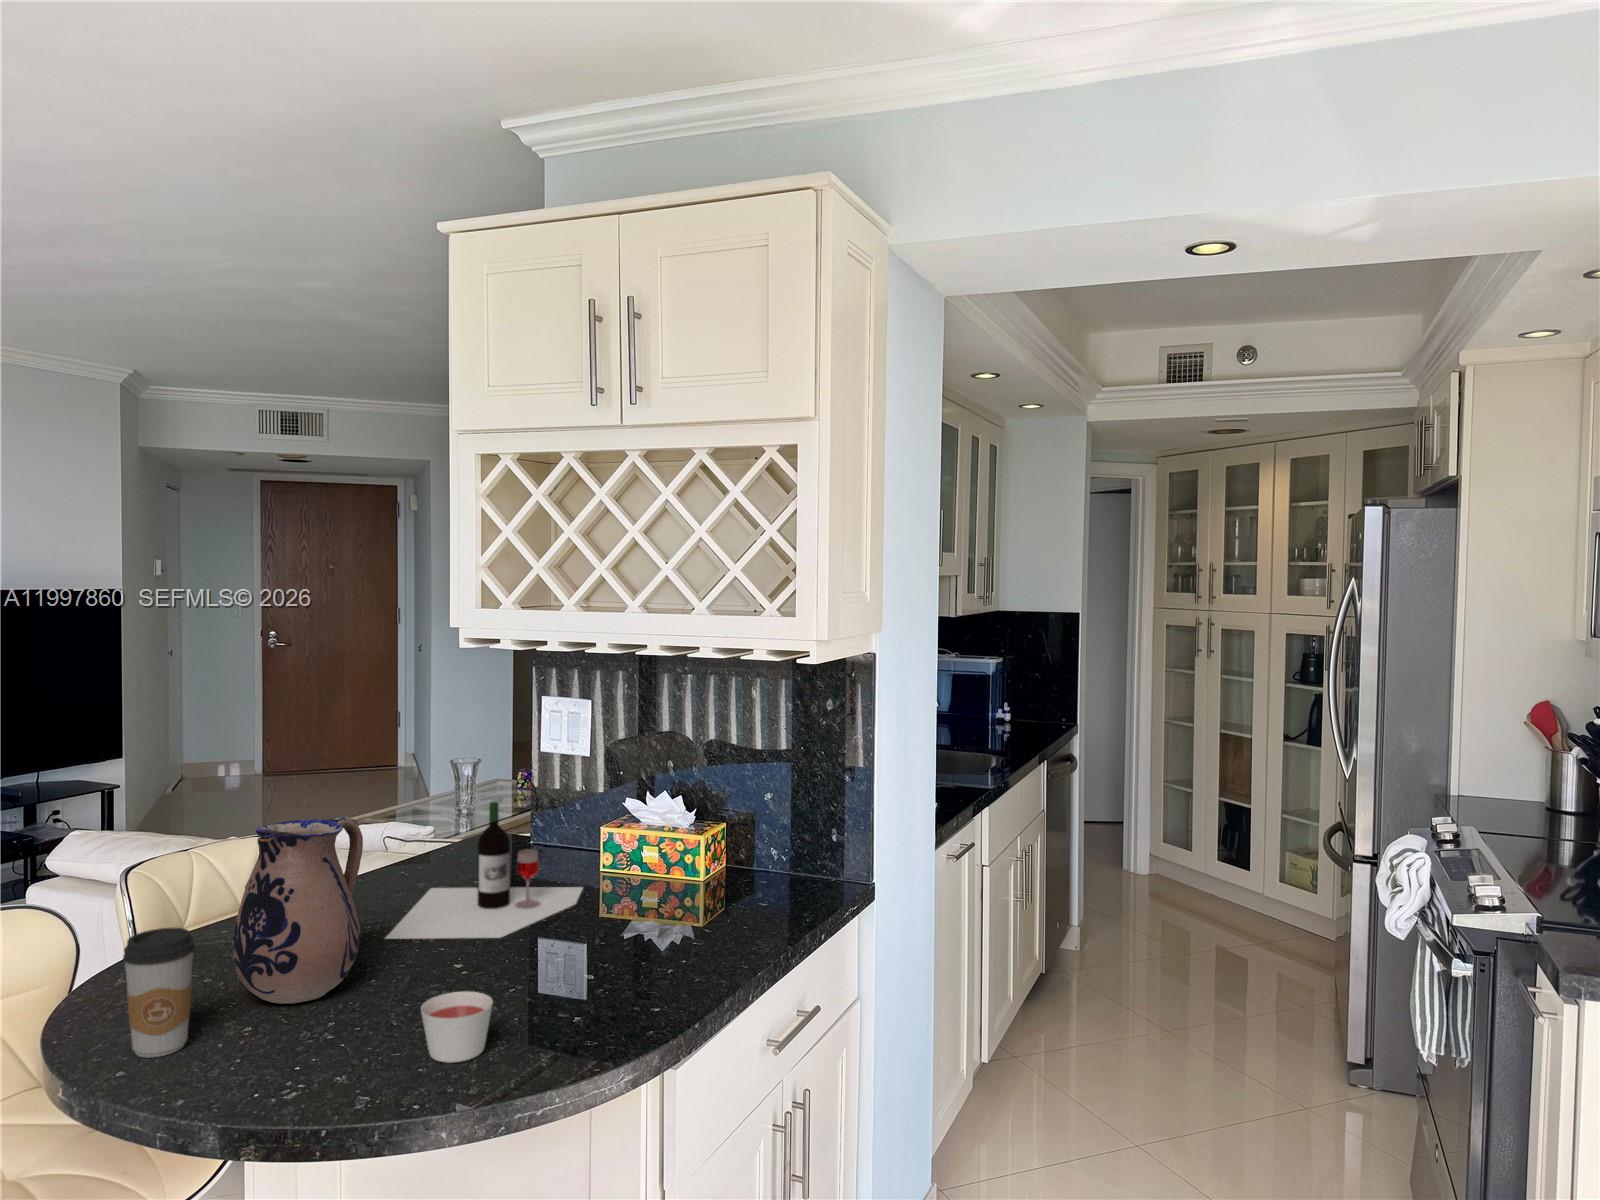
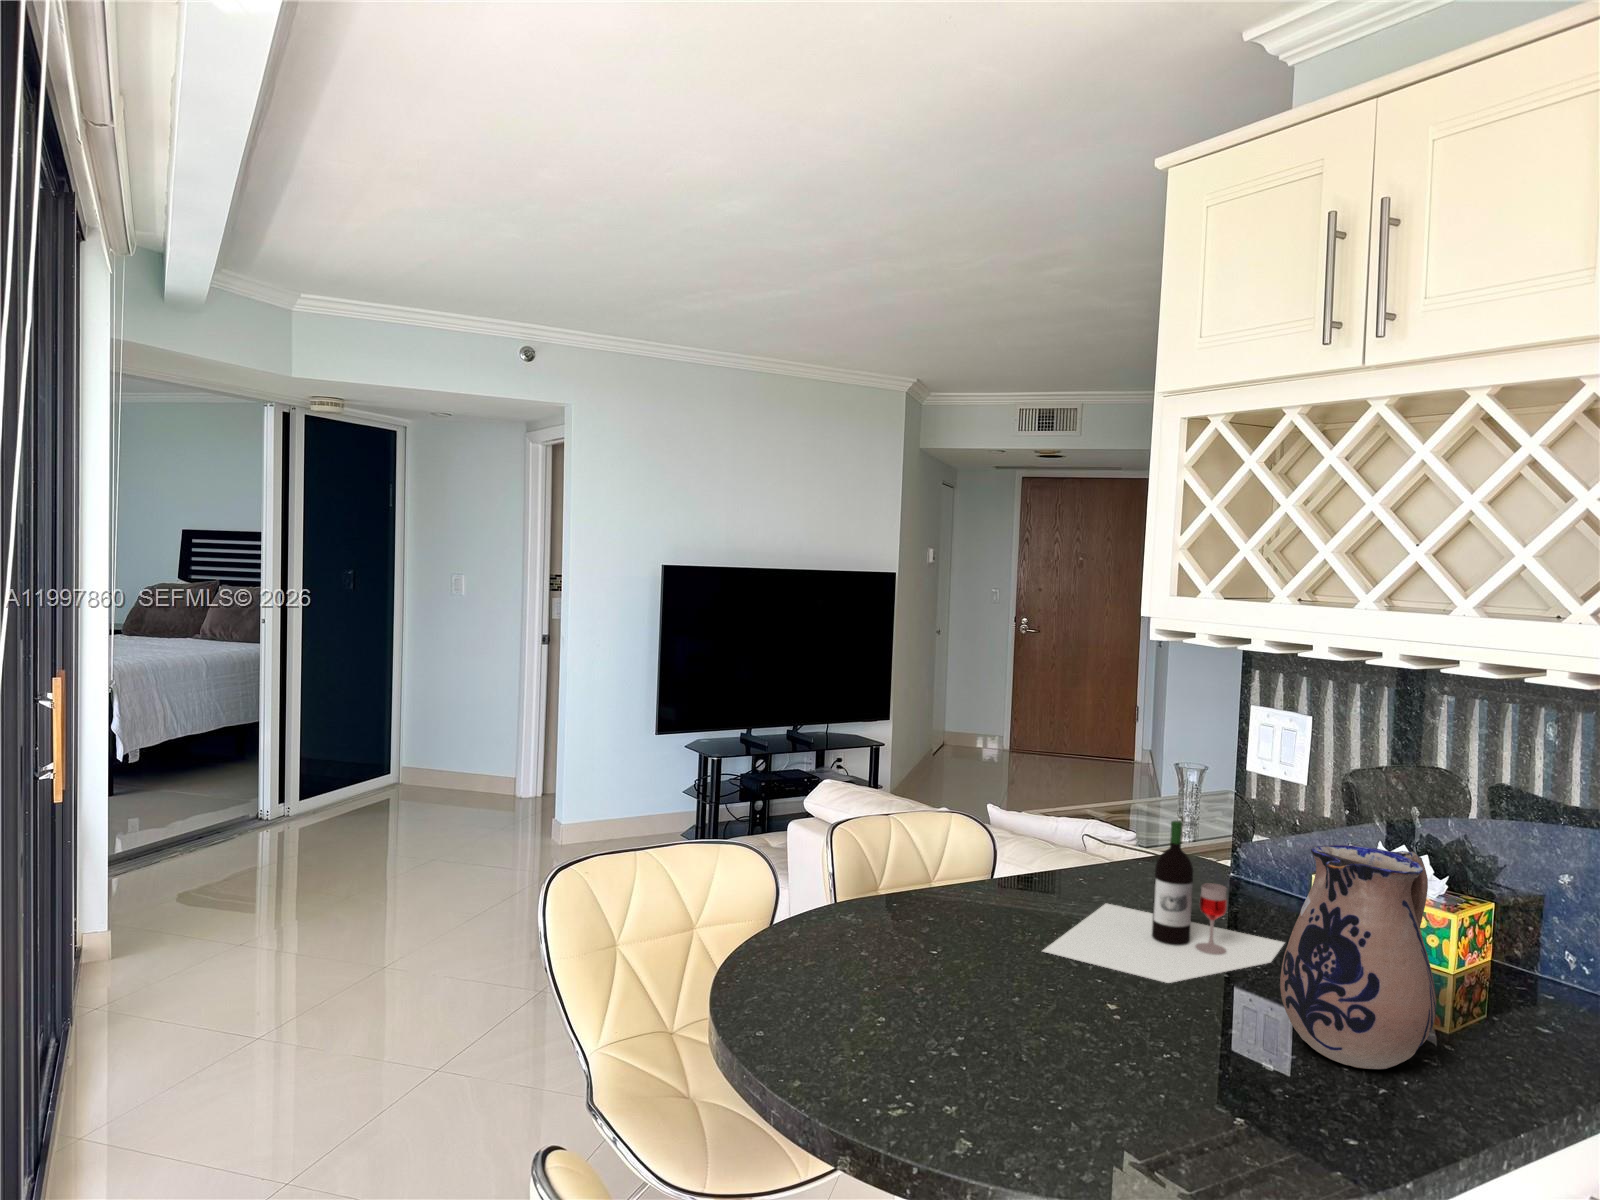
ceramic pitcher: present [232,817,363,1004] -> present [1280,845,1436,1069]
coffee cup: present [123,928,195,1057] -> none [774,894,836,1023]
candle: present [421,991,493,1063] -> none [1041,1044,1126,1134]

